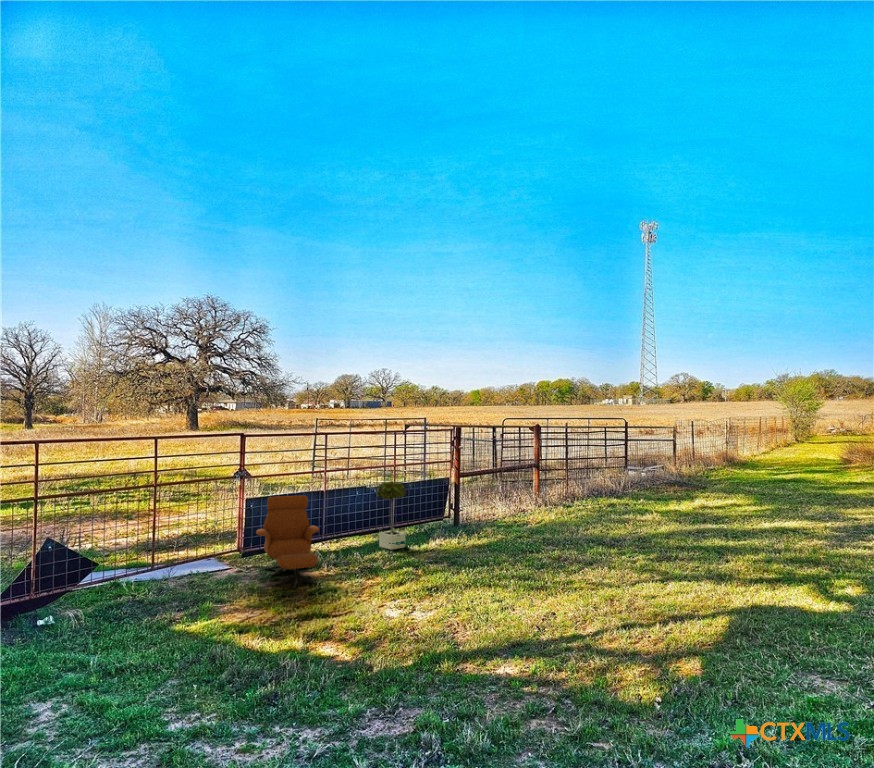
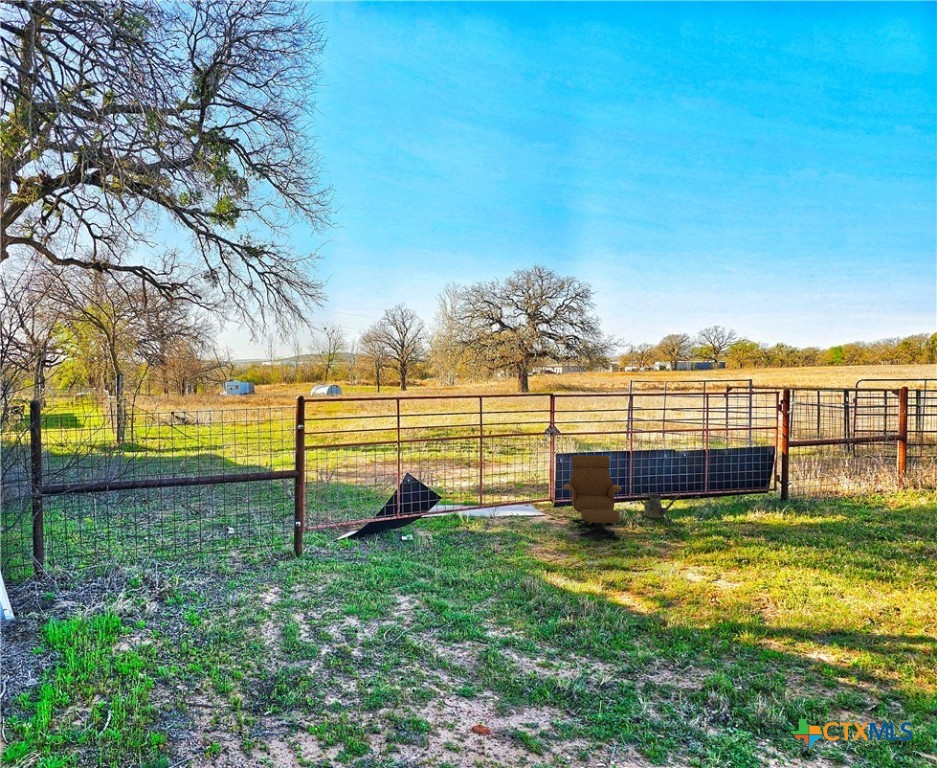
potted tree: present [377,481,406,550] -> none [683,445,717,516]
watering can: none [334,531,375,556] -> present [641,493,681,518]

